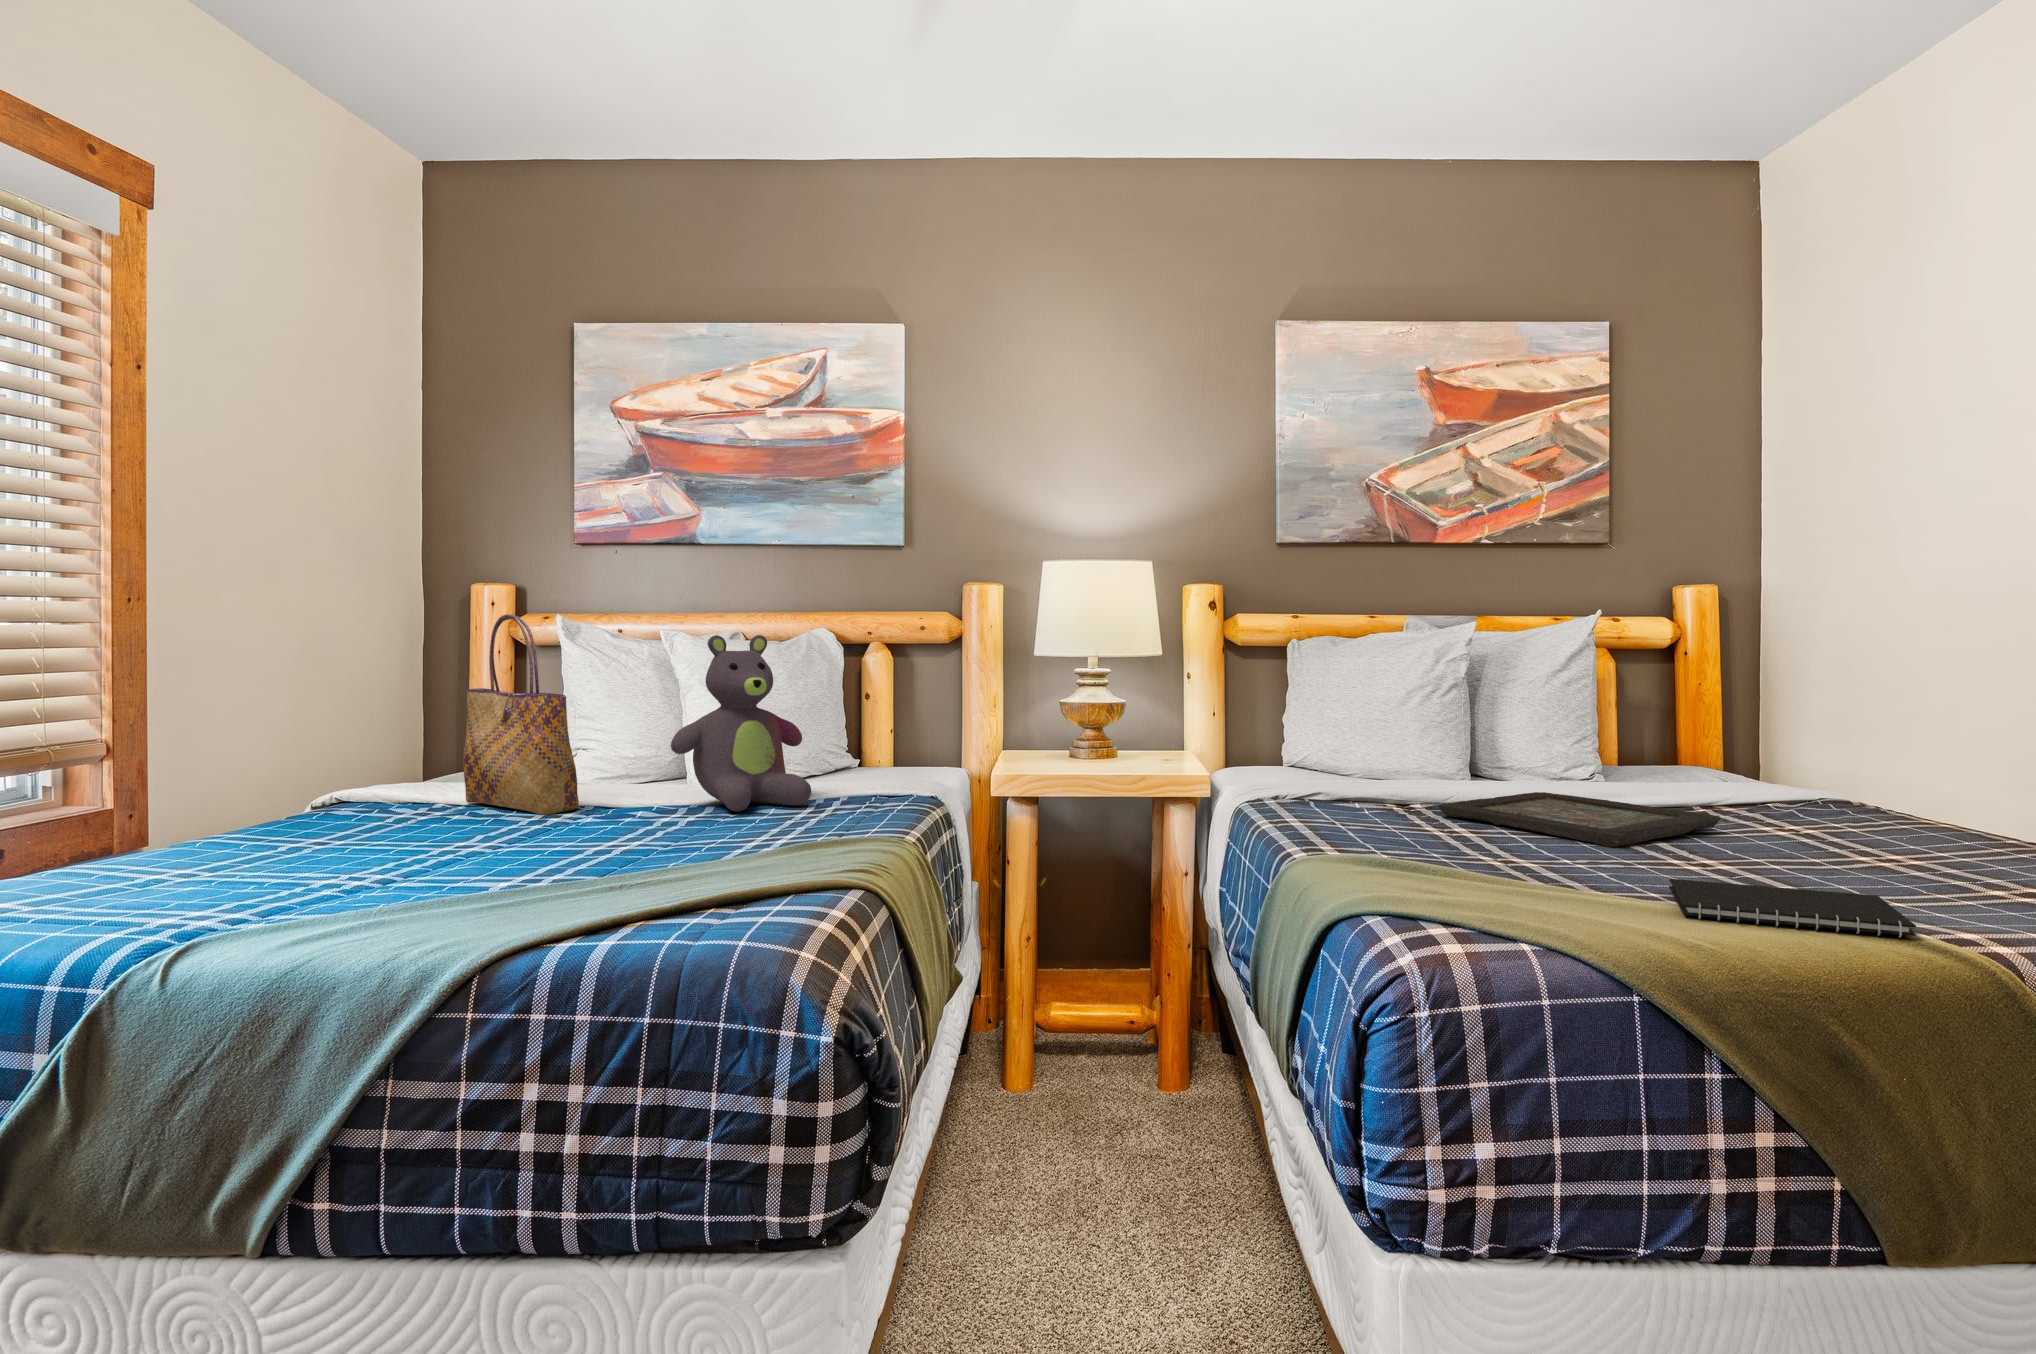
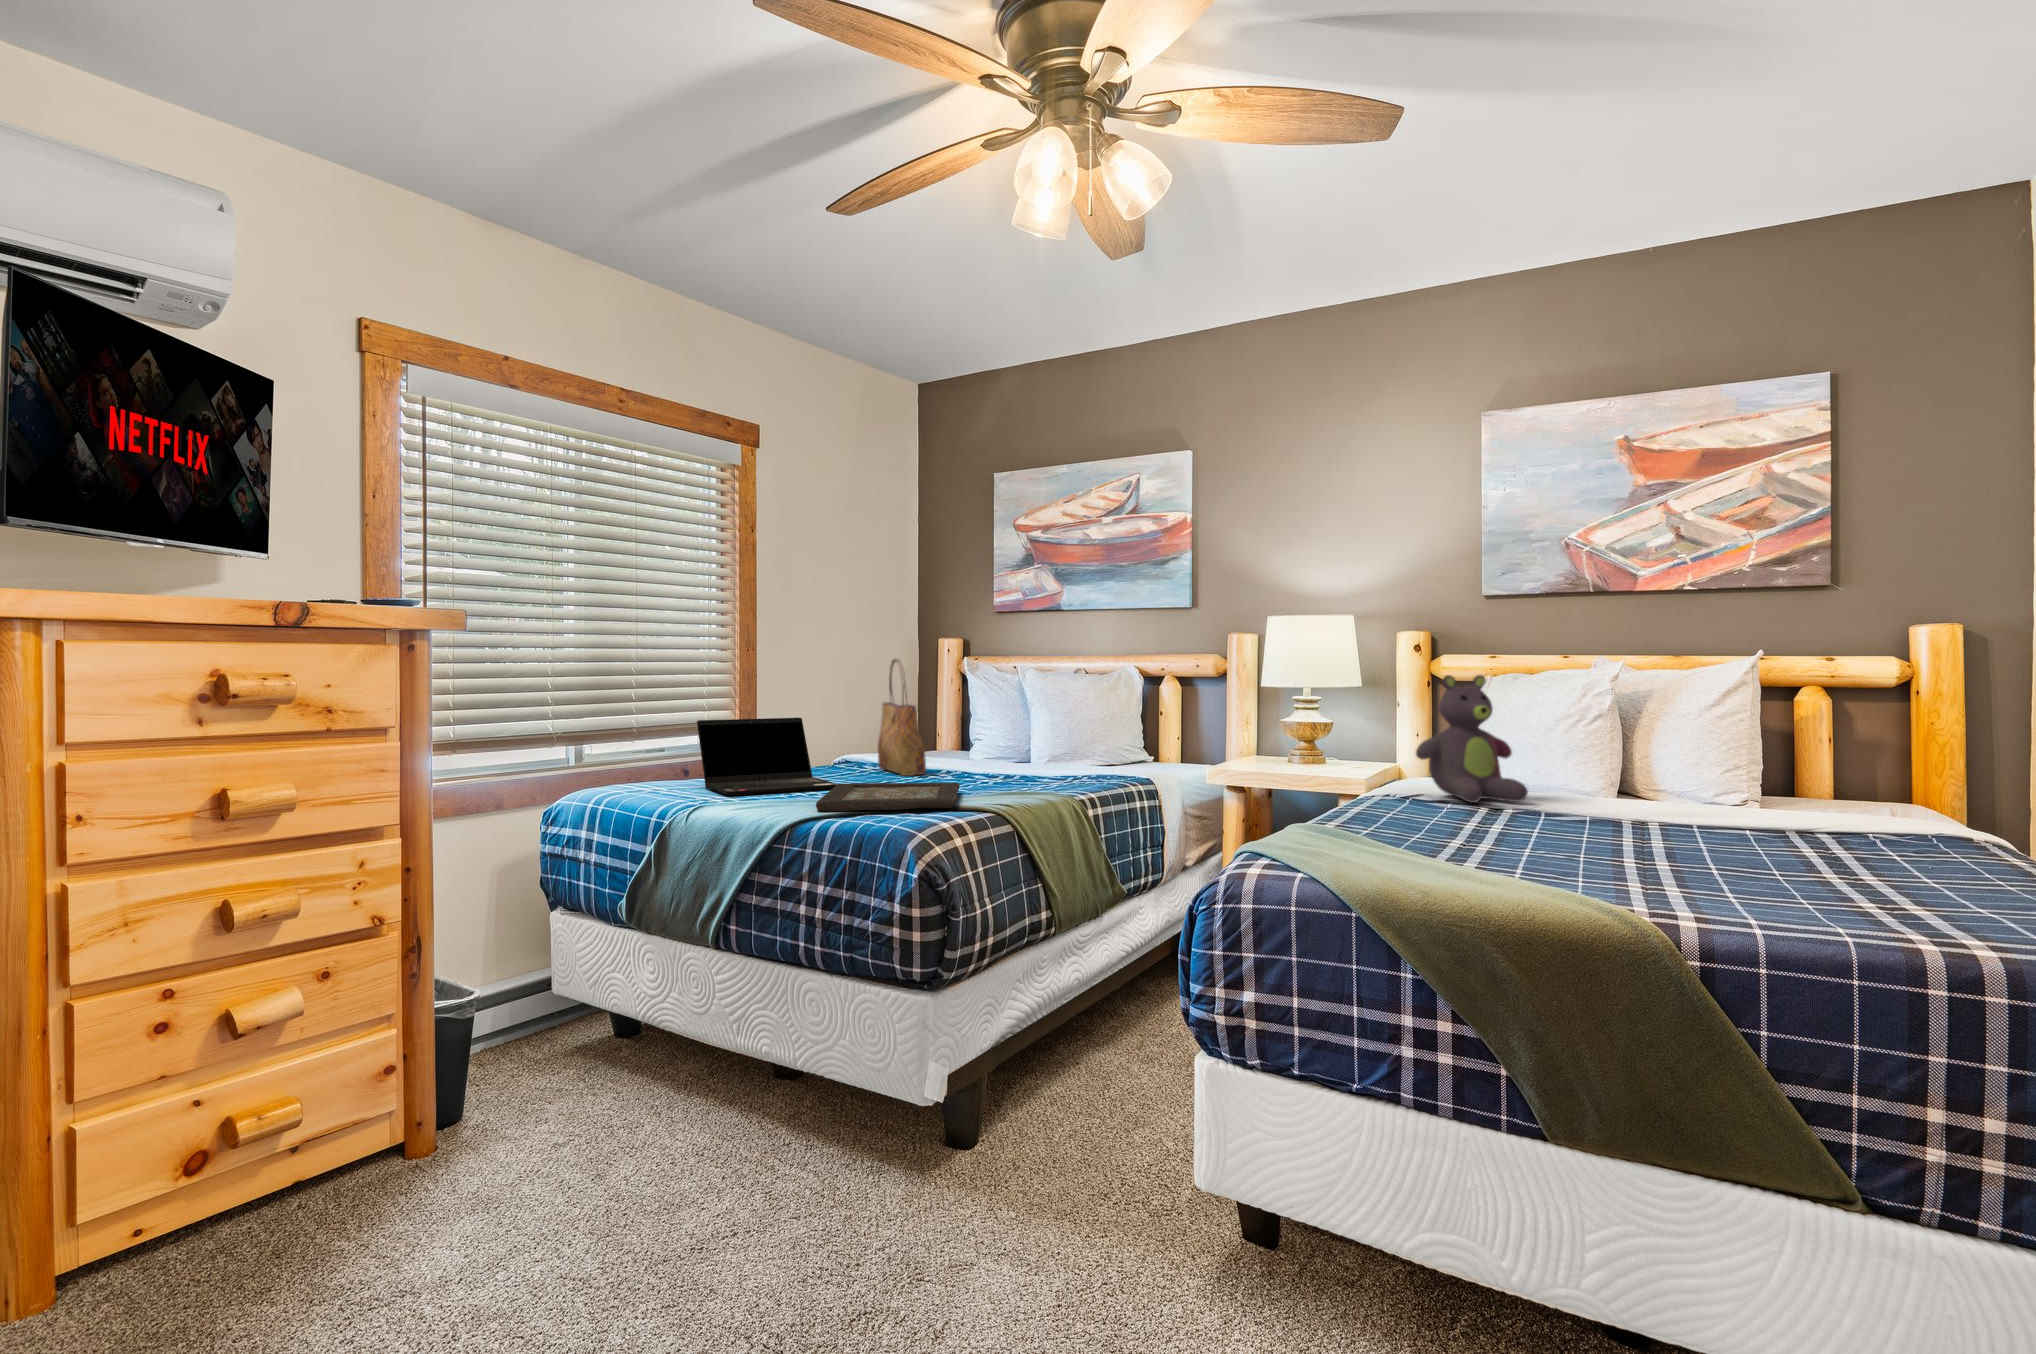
stuffed bear: present [671,635,811,811] -> present [1416,675,1528,803]
laptop computer: none [134,723,479,892] -> present [697,718,837,796]
decorative tray: present [1438,792,1721,847] -> present [816,783,960,811]
notebook: present [1669,879,1916,938] -> none [1484,855,1683,901]

